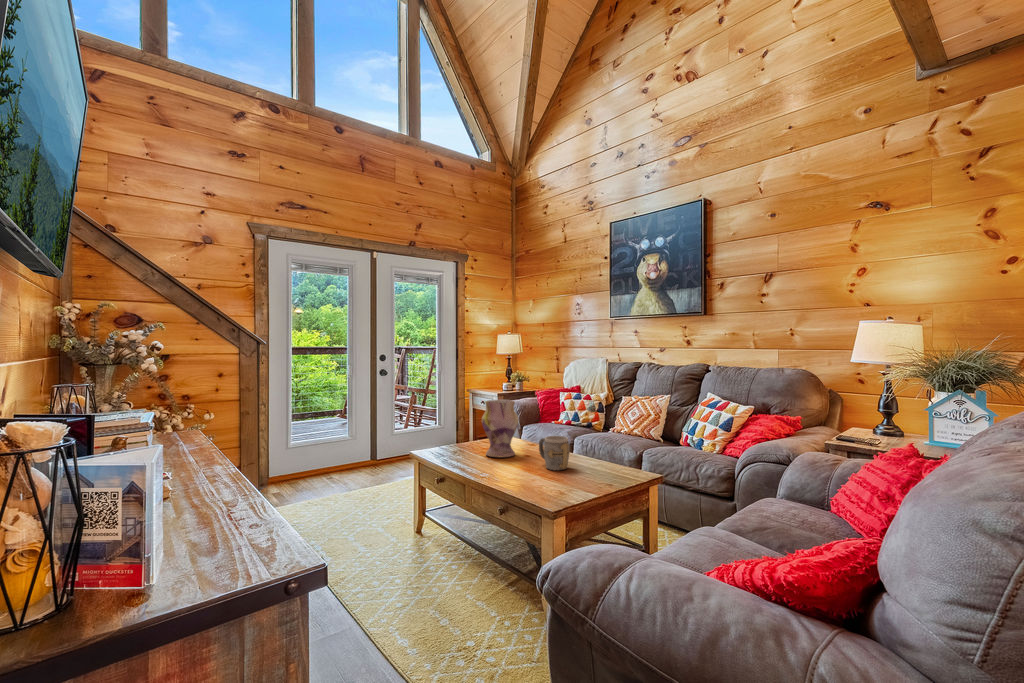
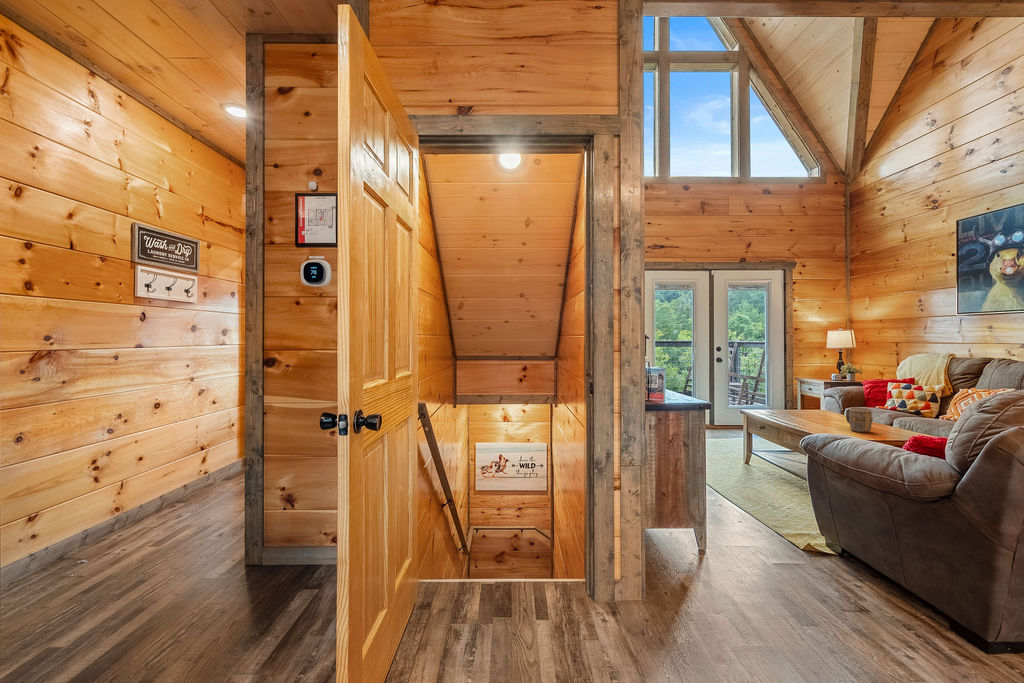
vase: present [482,400,519,458] -> none [798,381,831,422]

